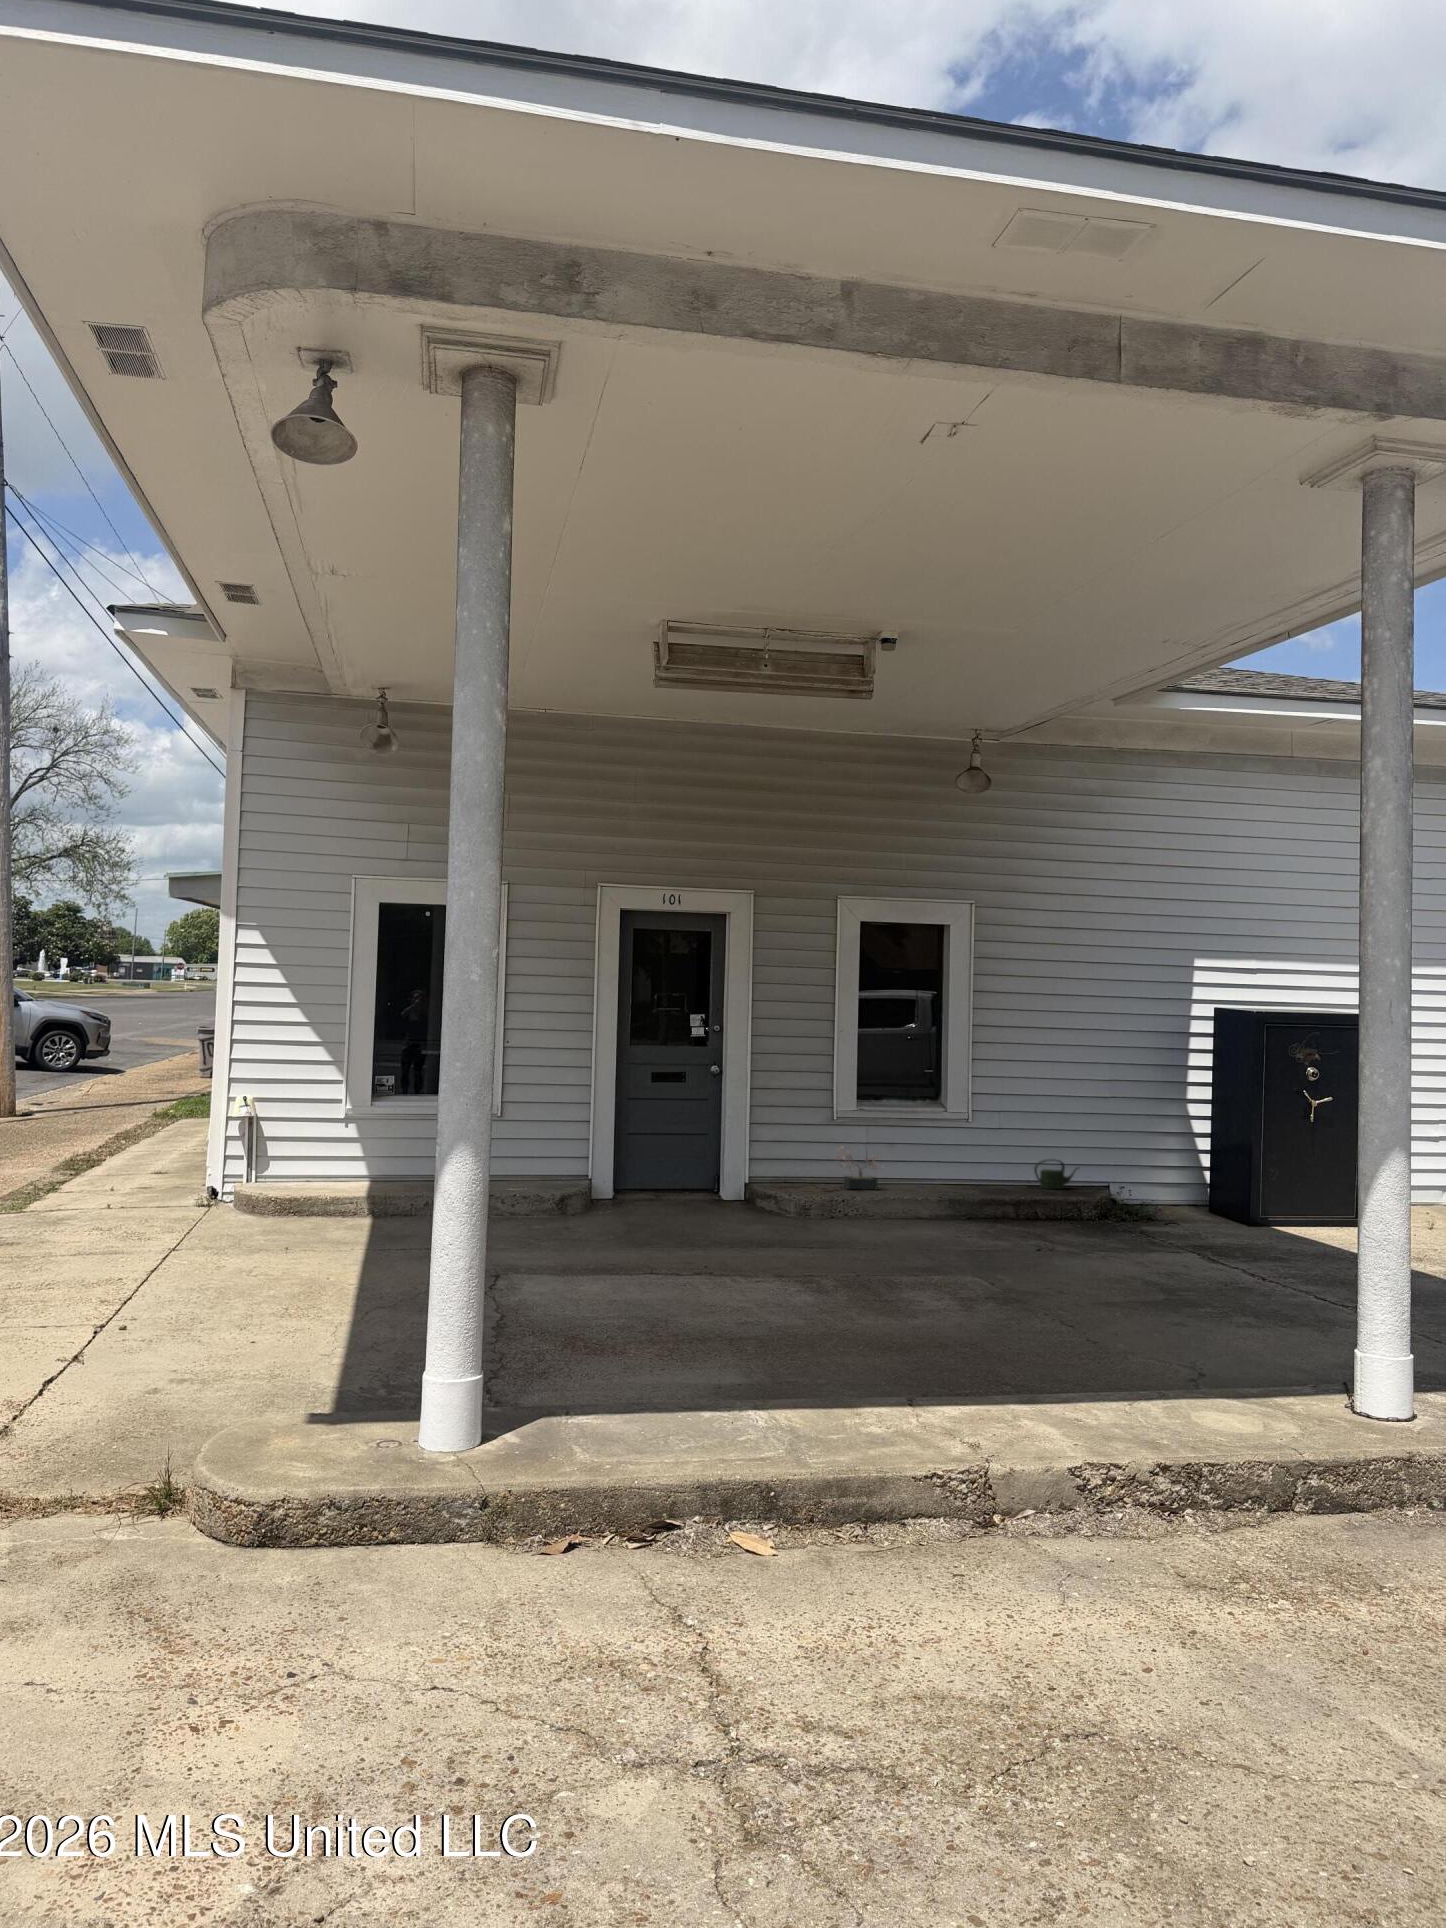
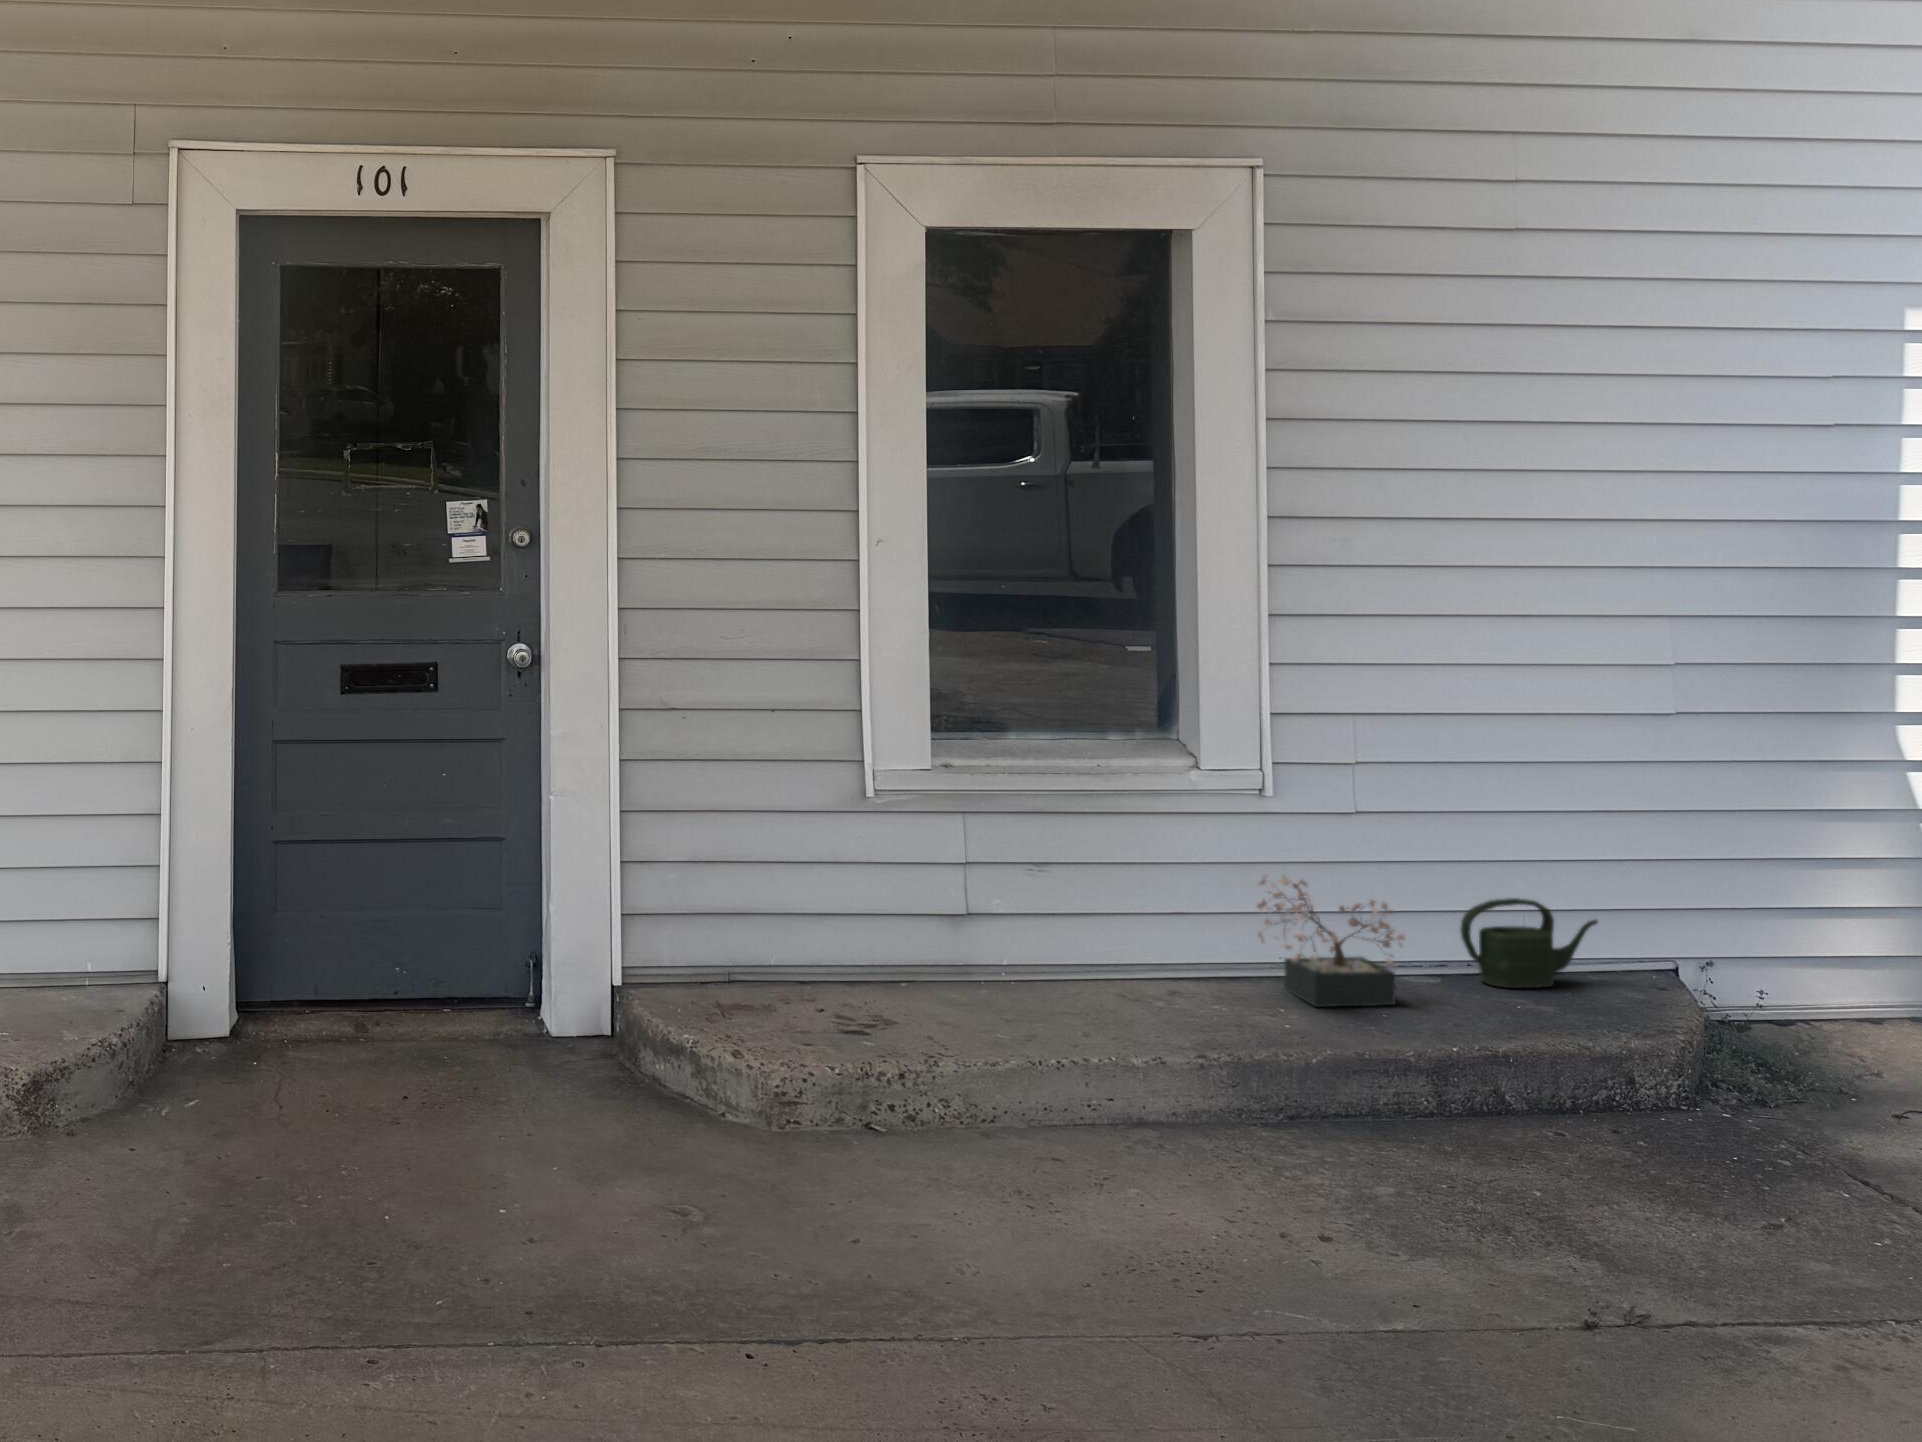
decorative plant: present [835,1147,879,1189] -> present [1257,874,1405,1007]

